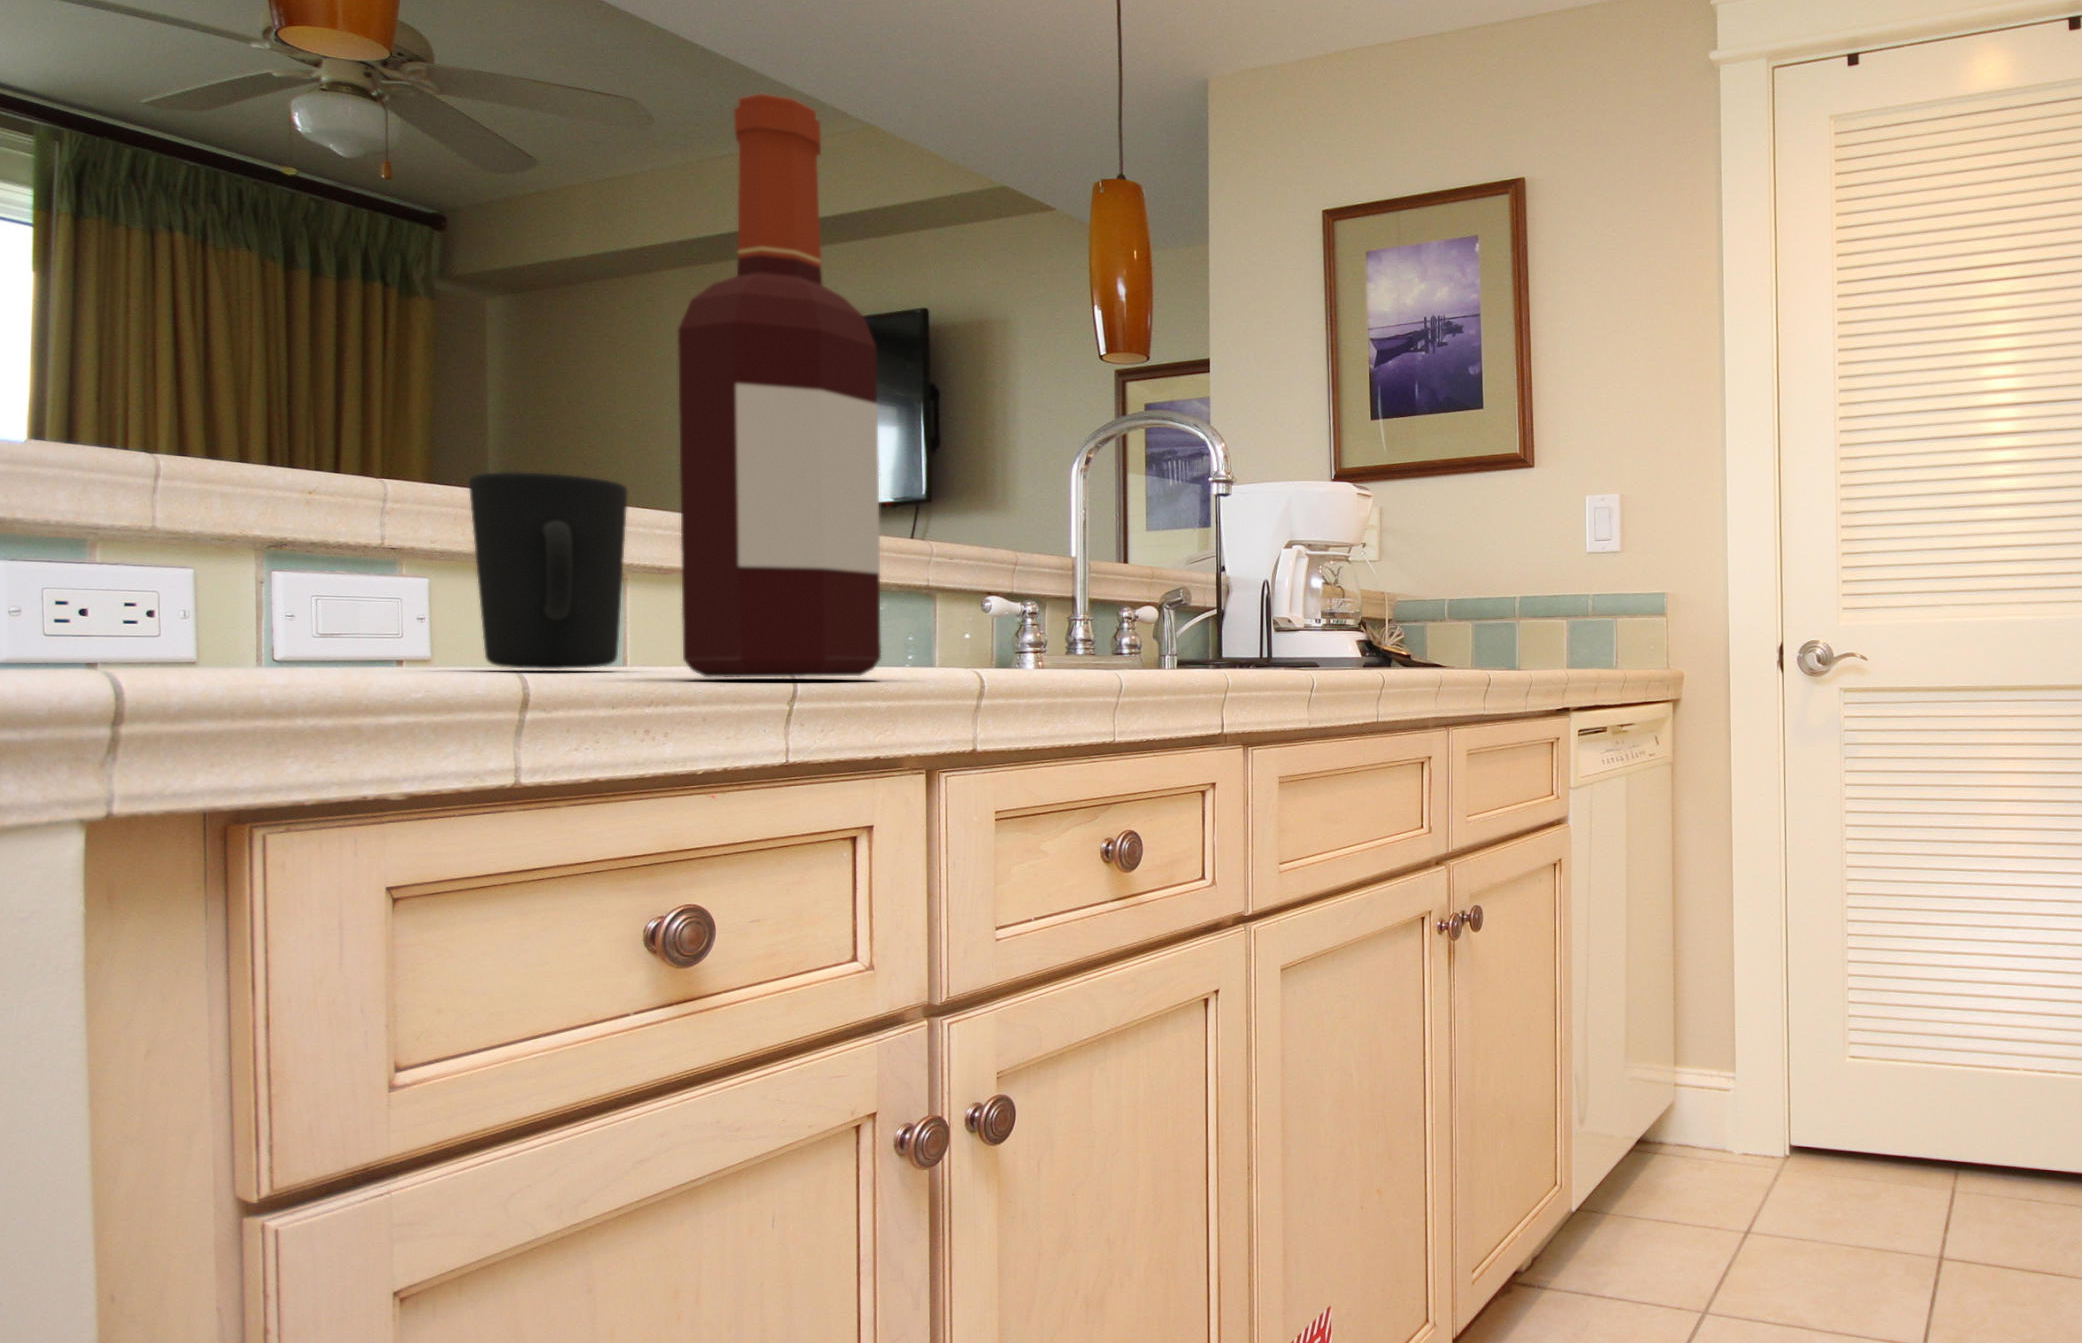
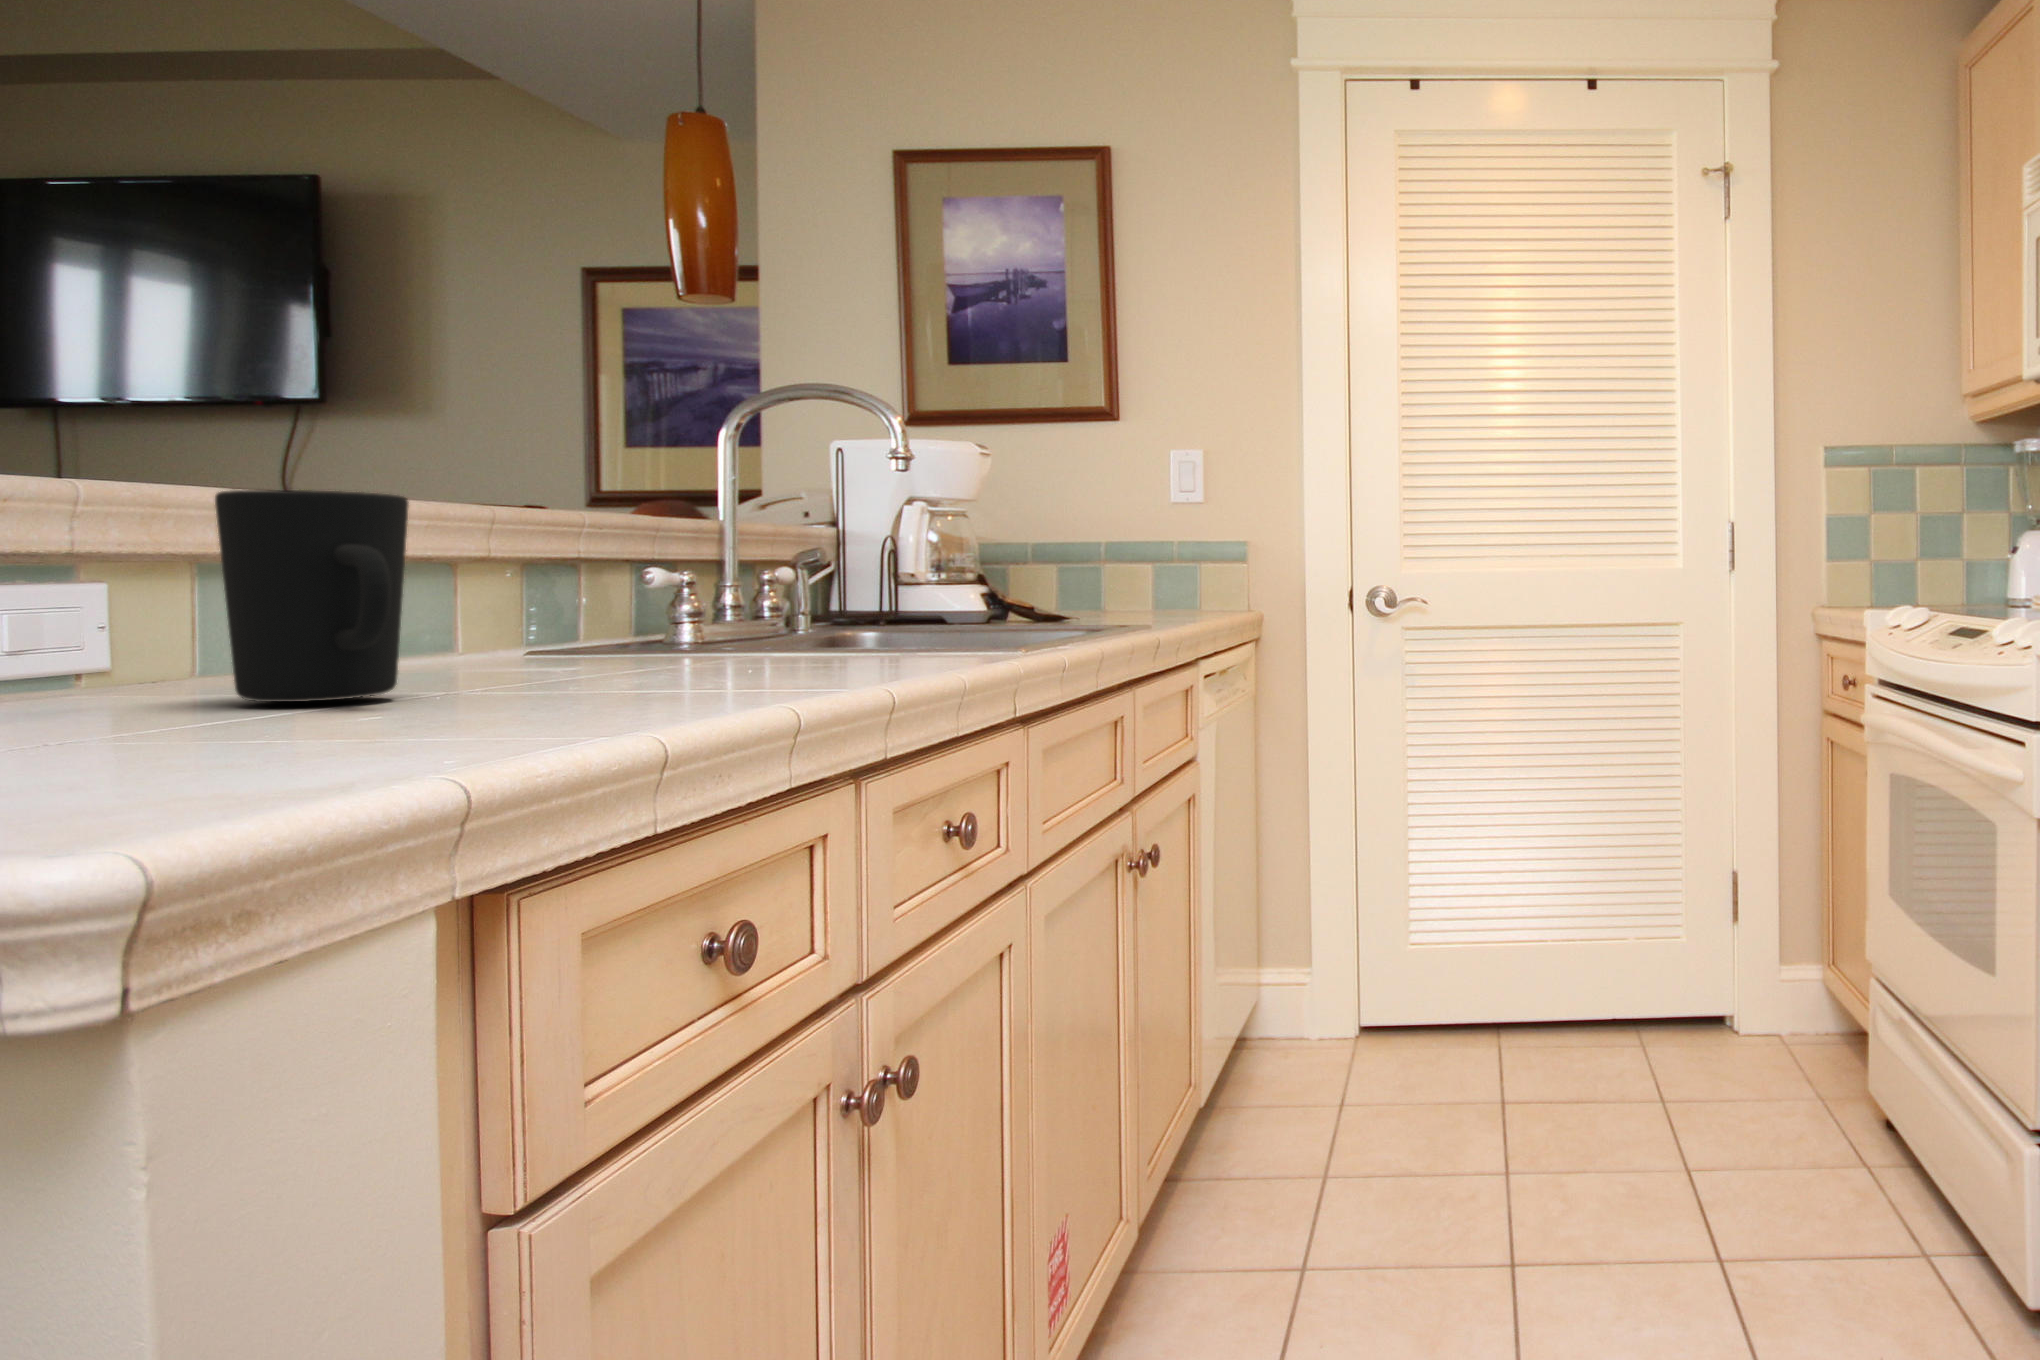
bottle: present [678,94,881,677] -> none [624,159,835,724]

